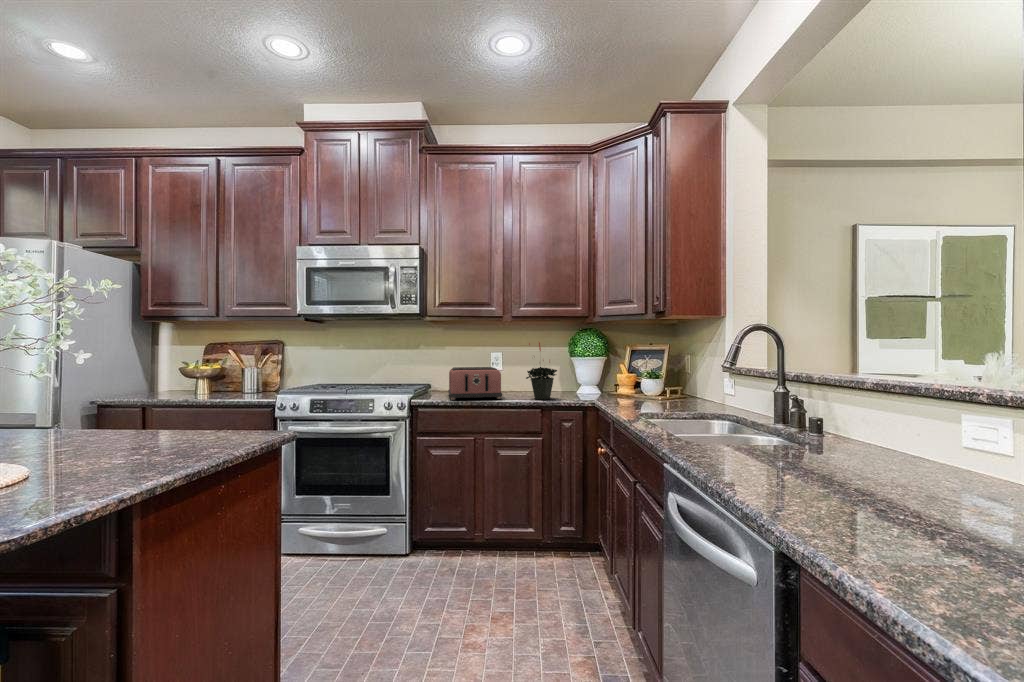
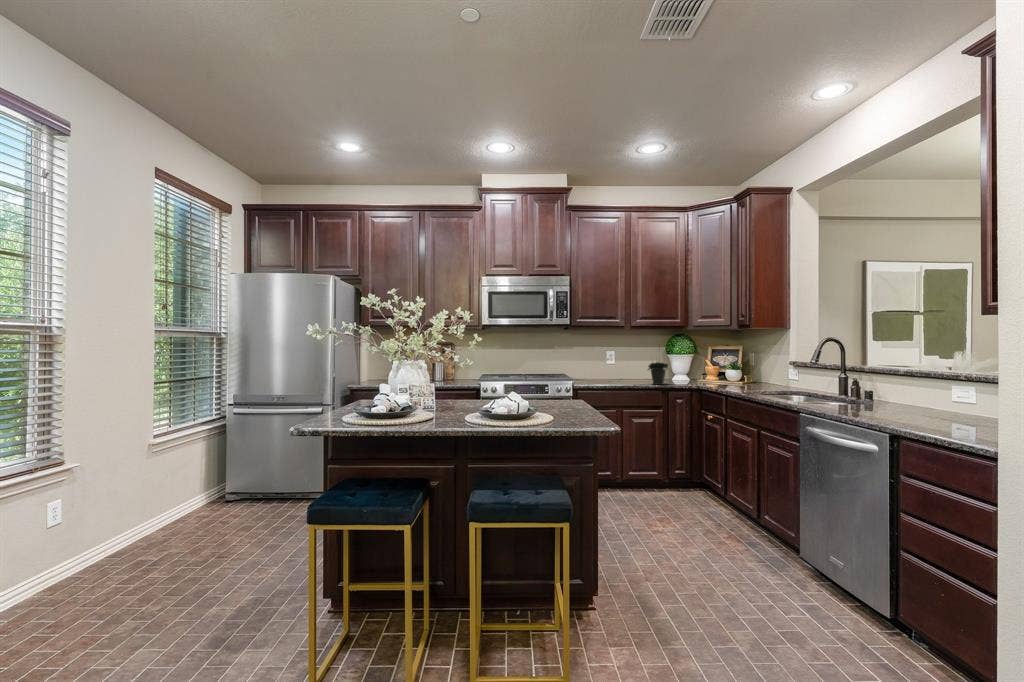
toaster: present [448,367,502,400] -> none [586,362,632,385]

